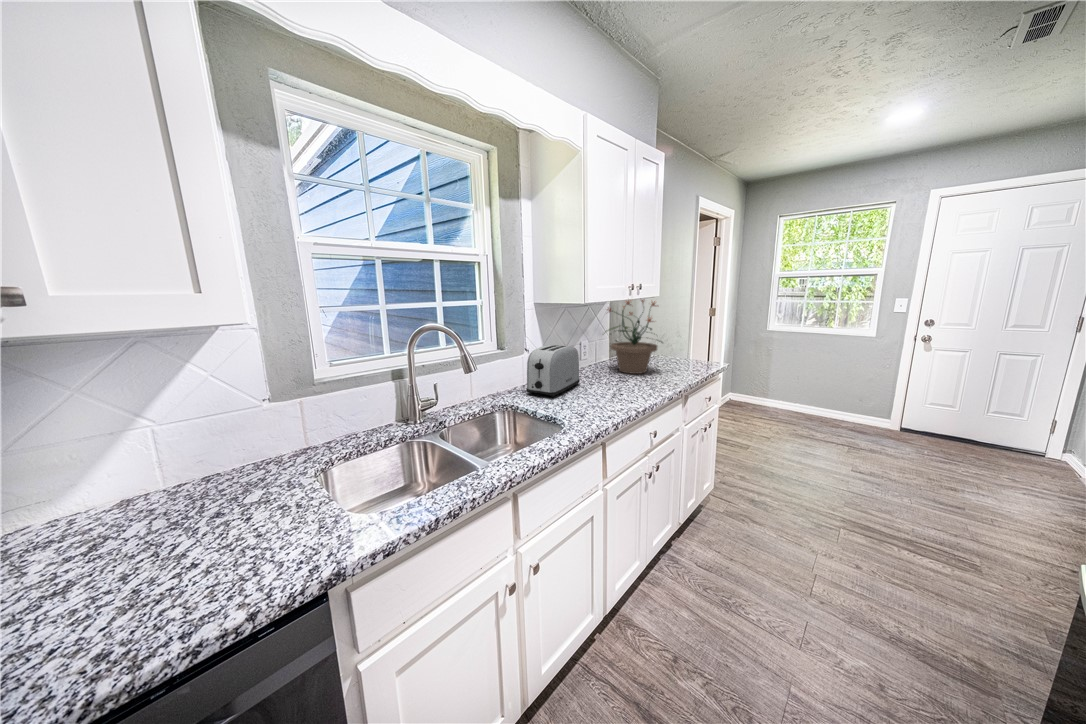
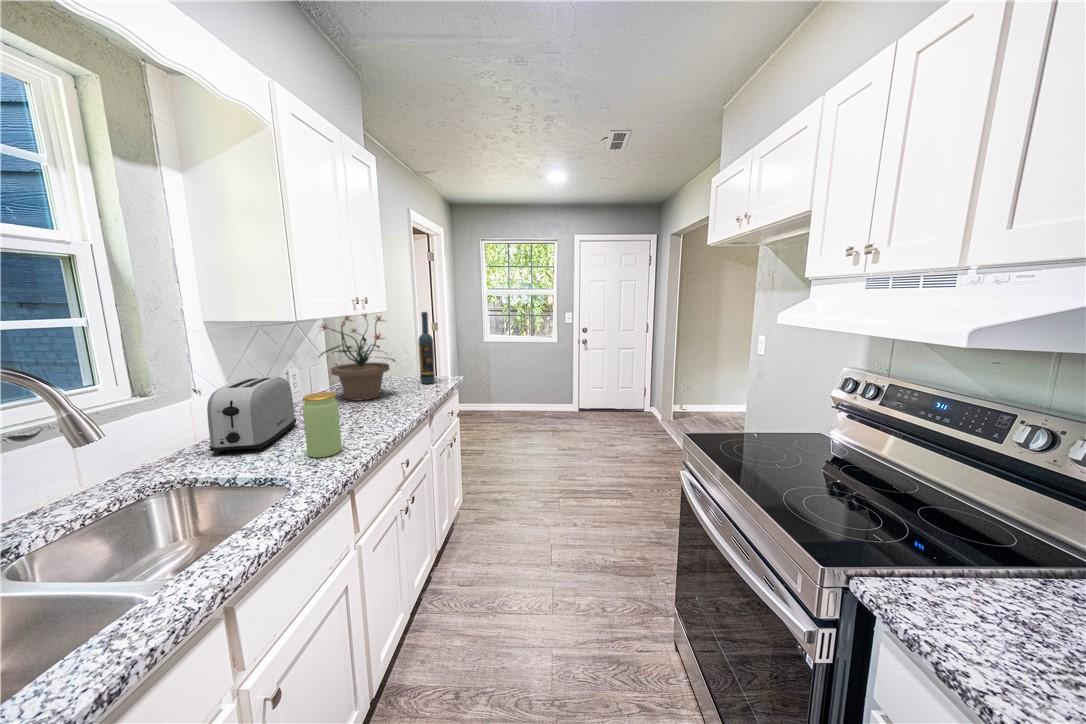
wine bottle: none [686,299,703,368] -> present [419,312,435,384]
jar: none [580,361,605,412] -> present [303,392,342,458]

